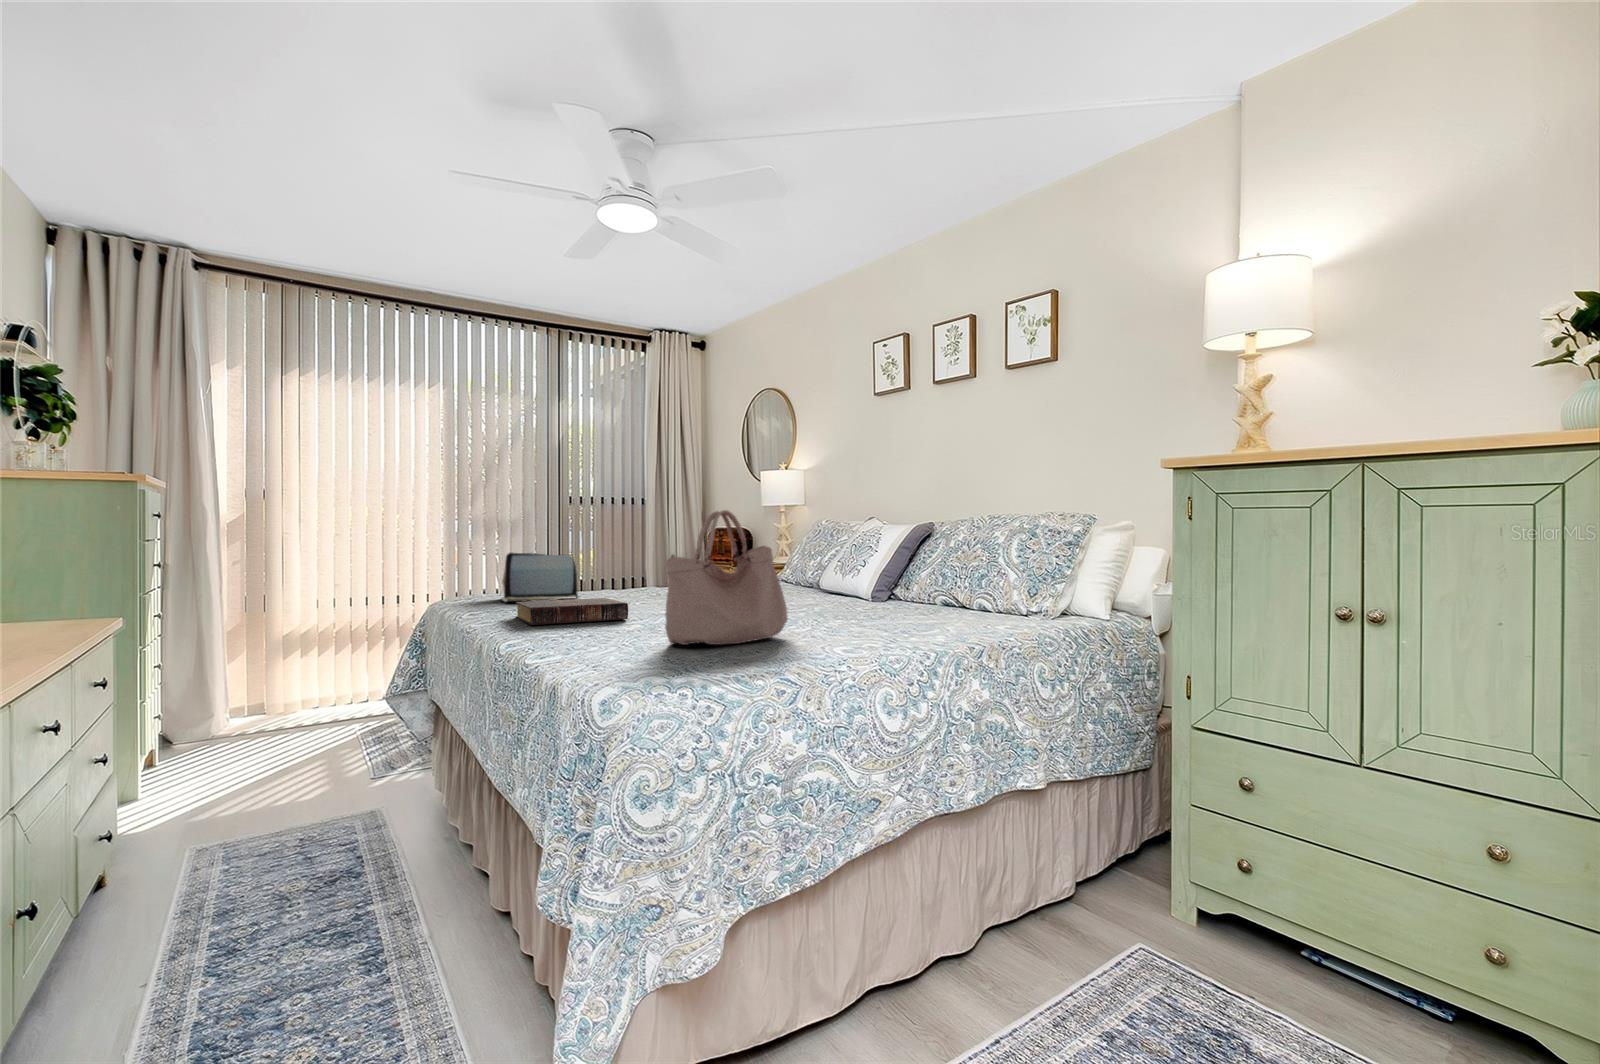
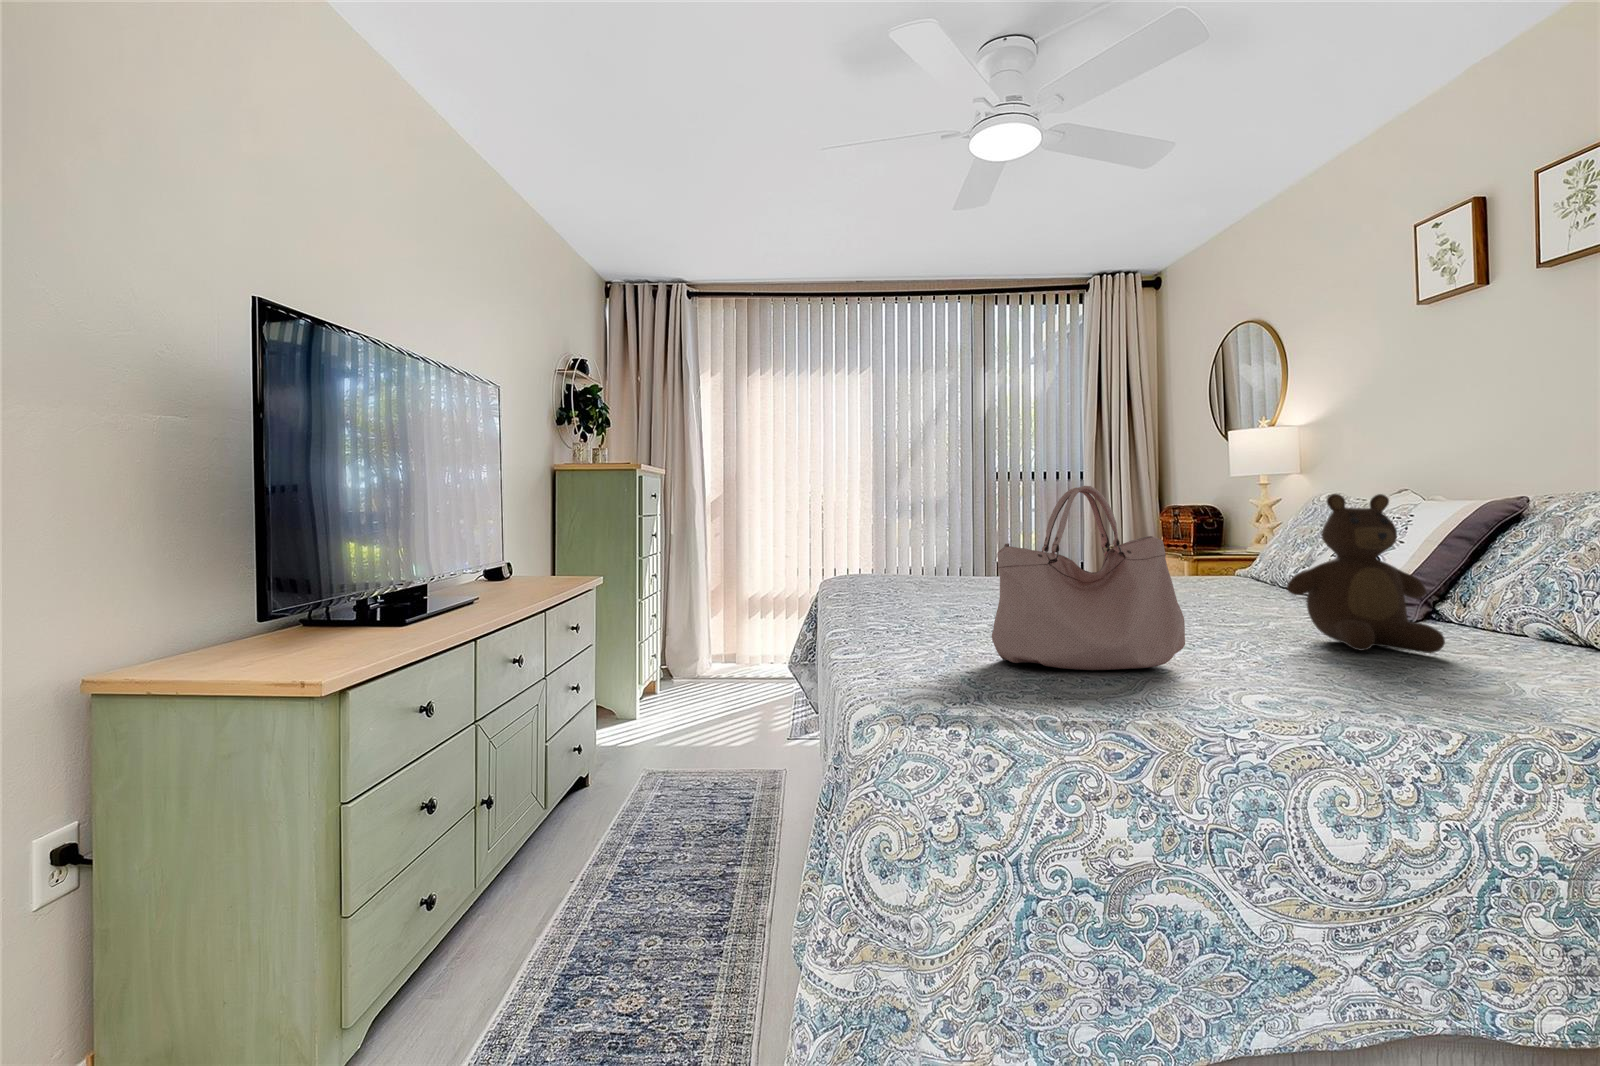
teddy bear: none [827,514,909,615] -> present [1287,494,1445,653]
laptop: present [502,553,579,602] -> none [890,538,970,592]
book: present [516,598,628,625] -> none [879,590,991,620]

